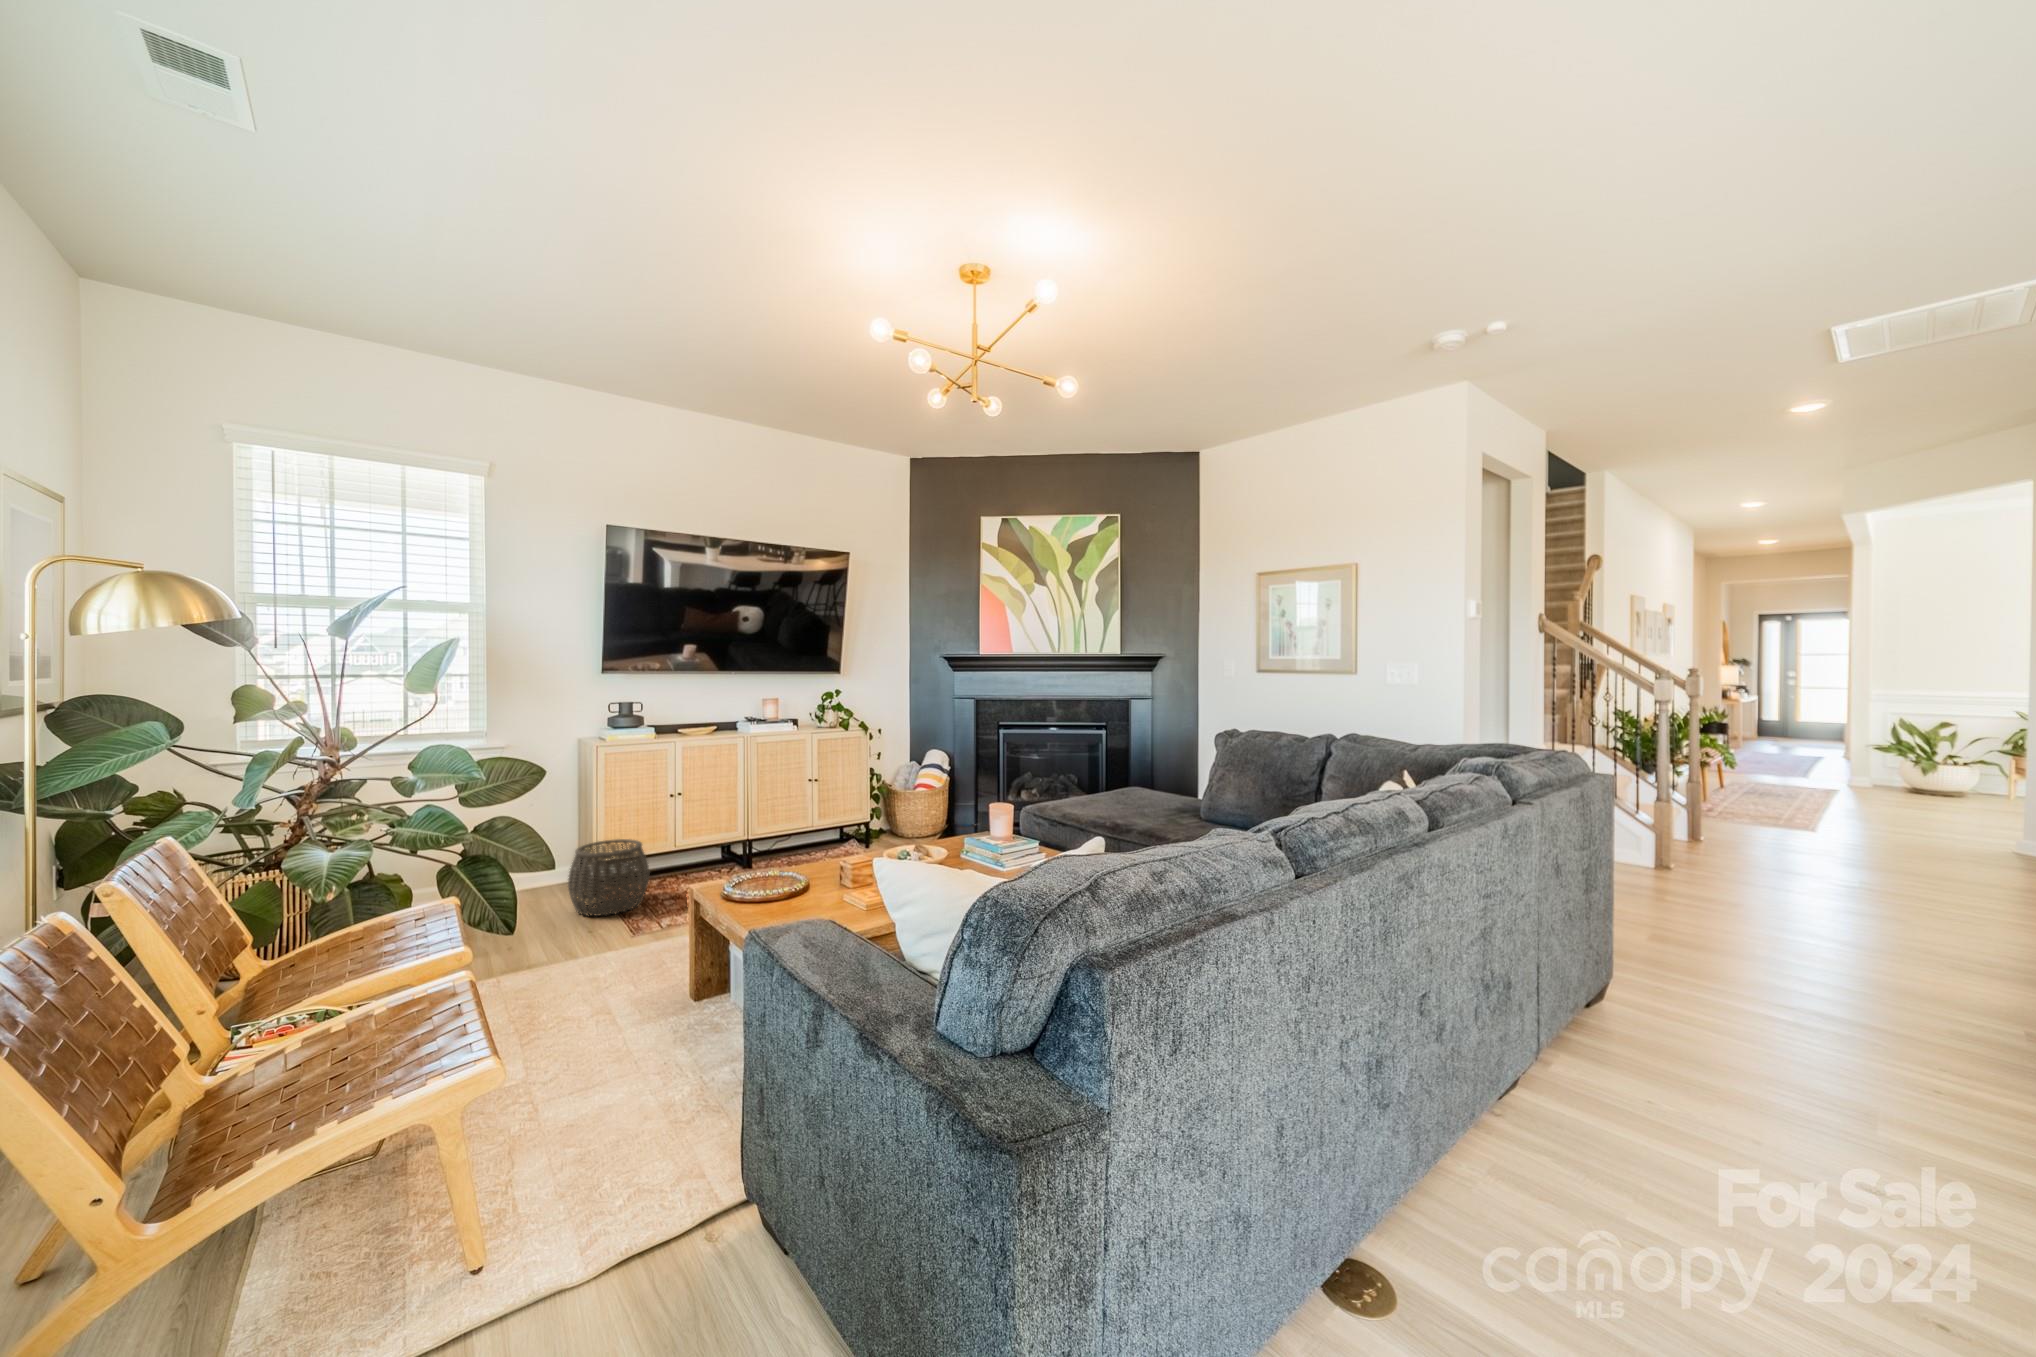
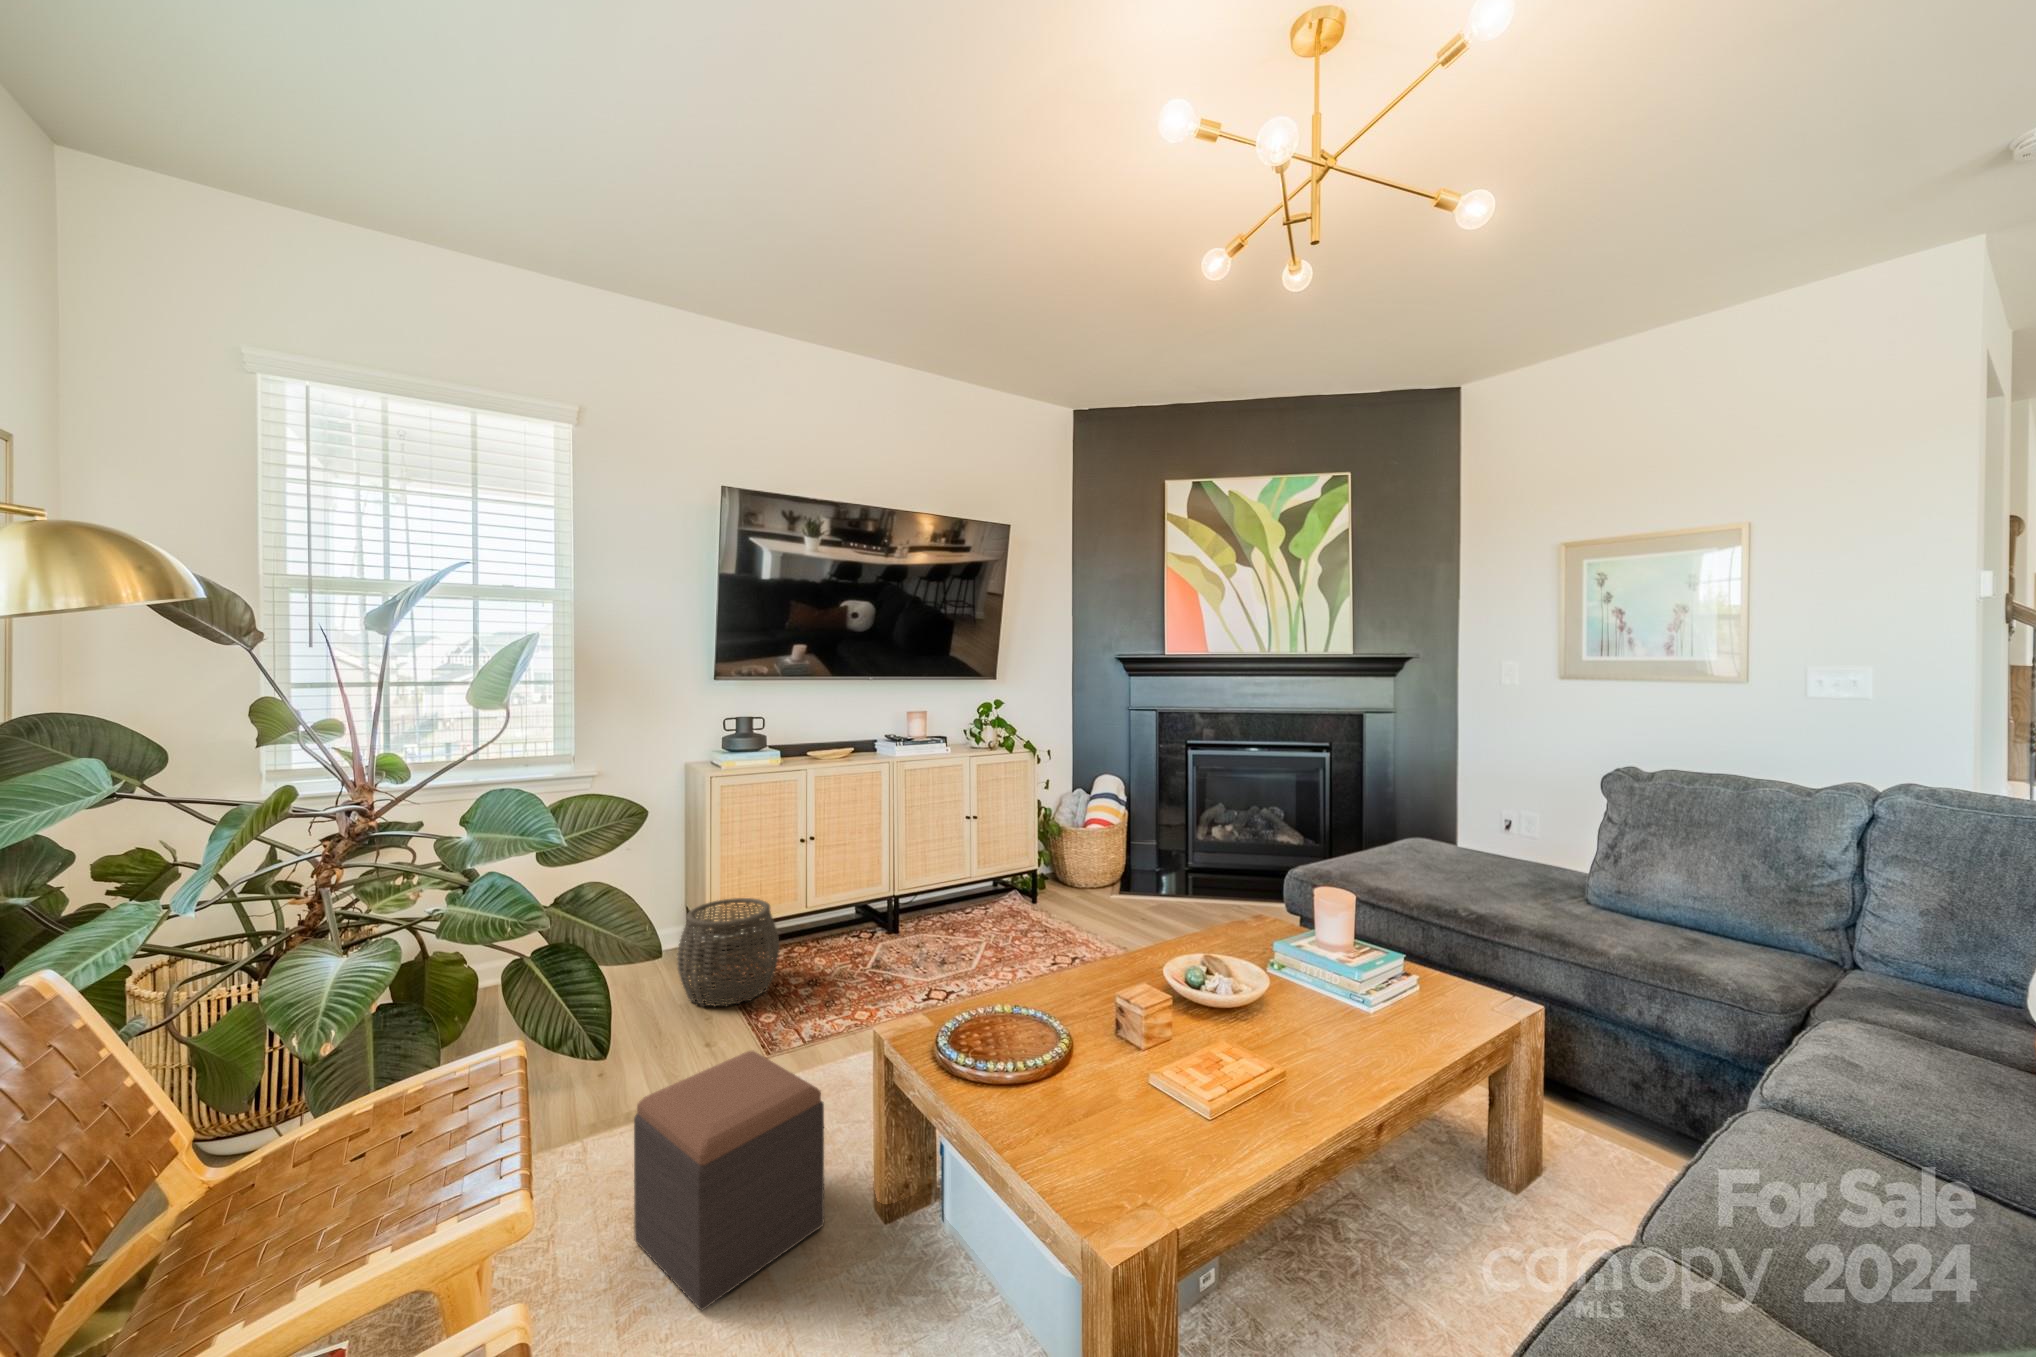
footstool: none [528,919,655,1056] -> present [634,1051,824,1310]

